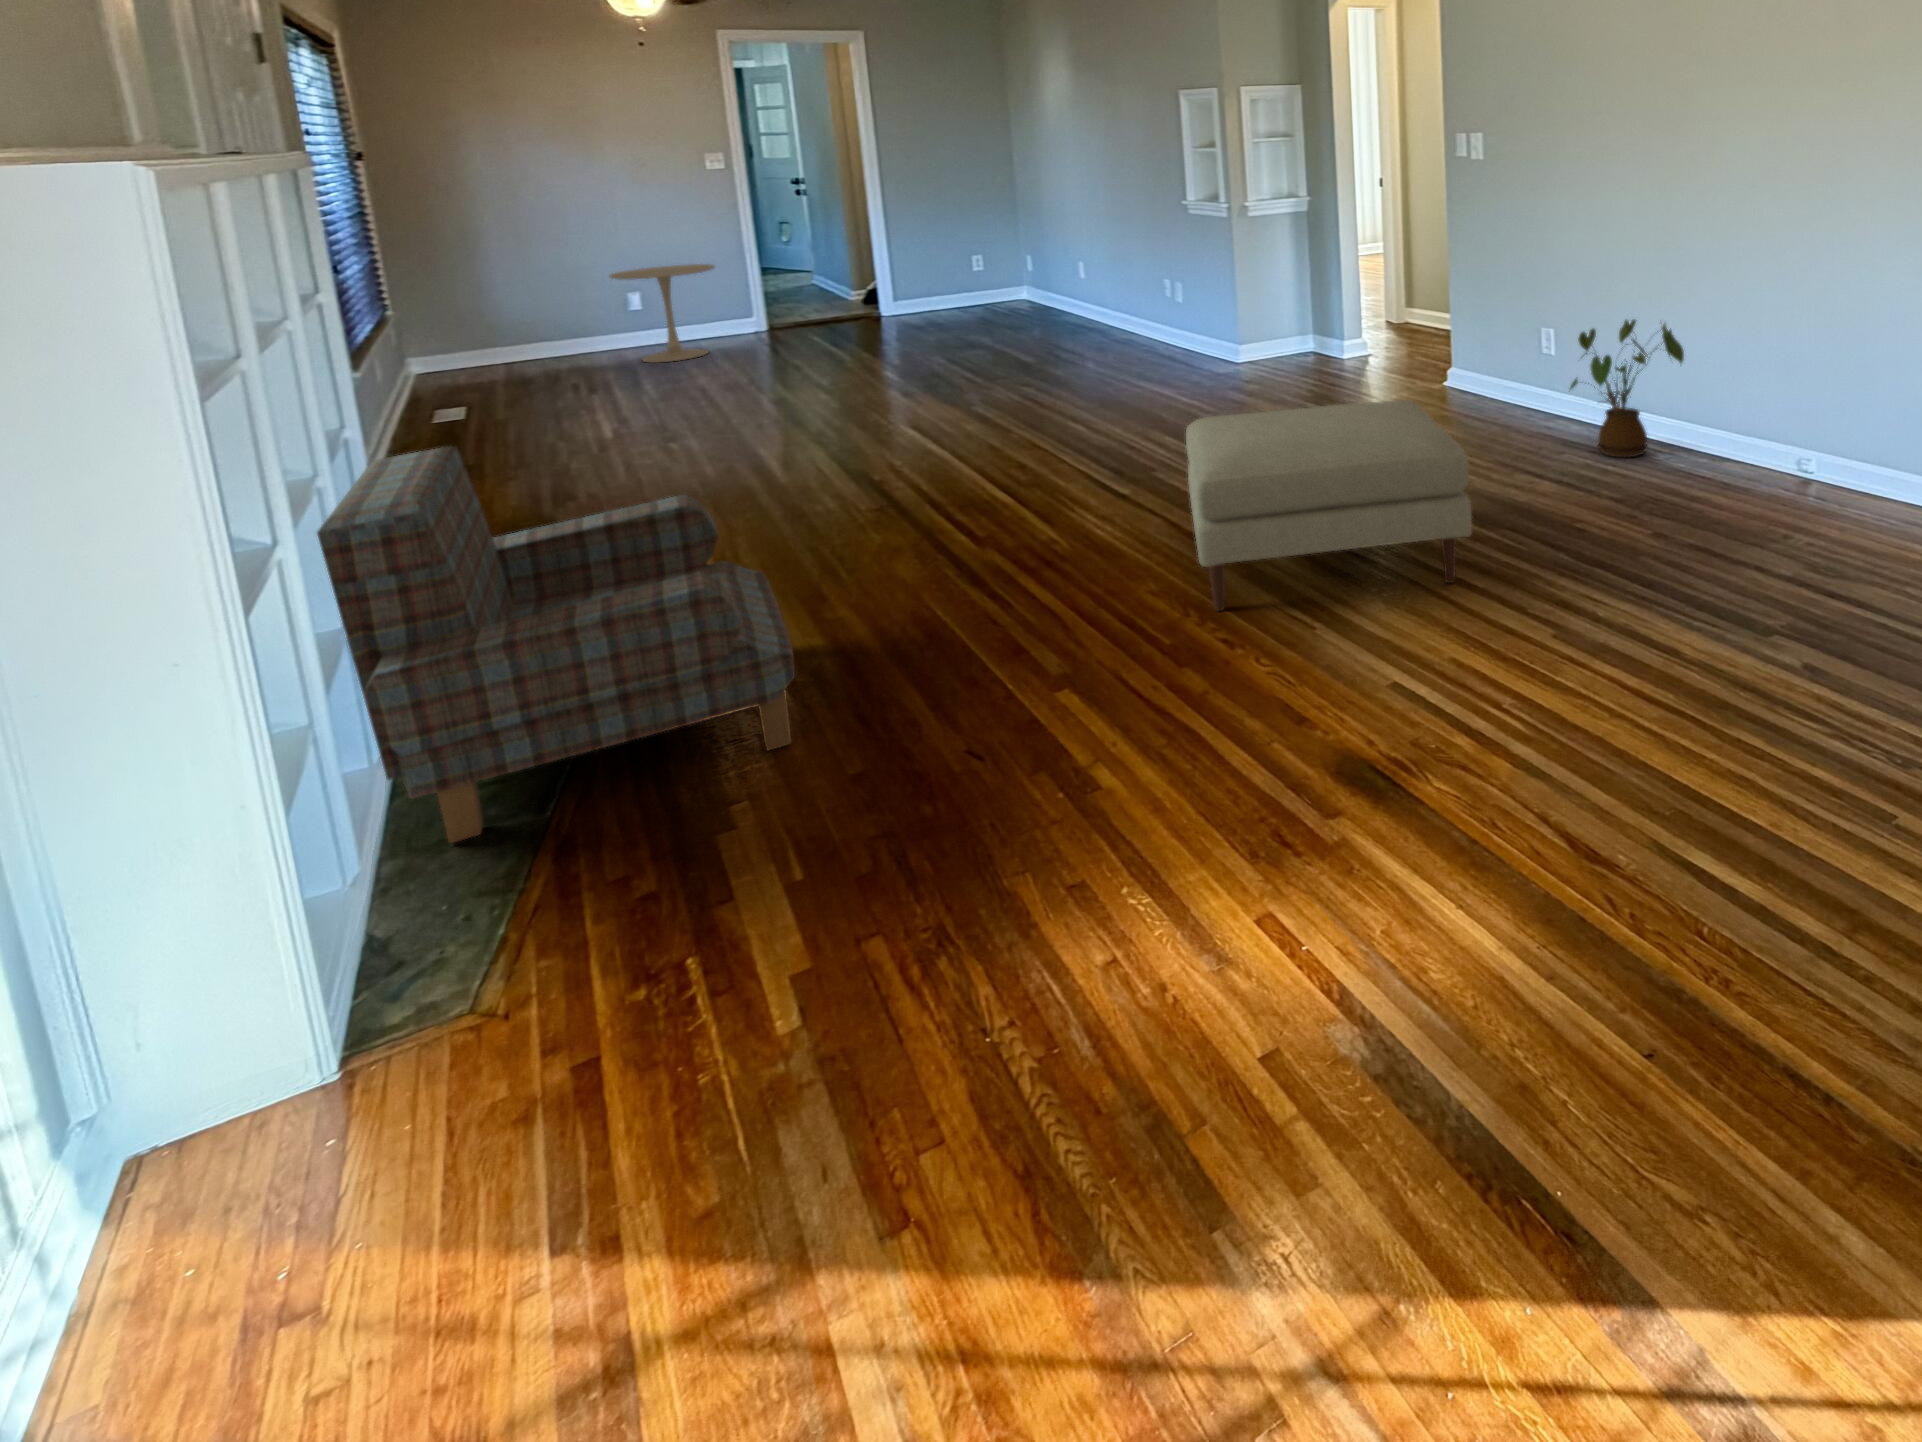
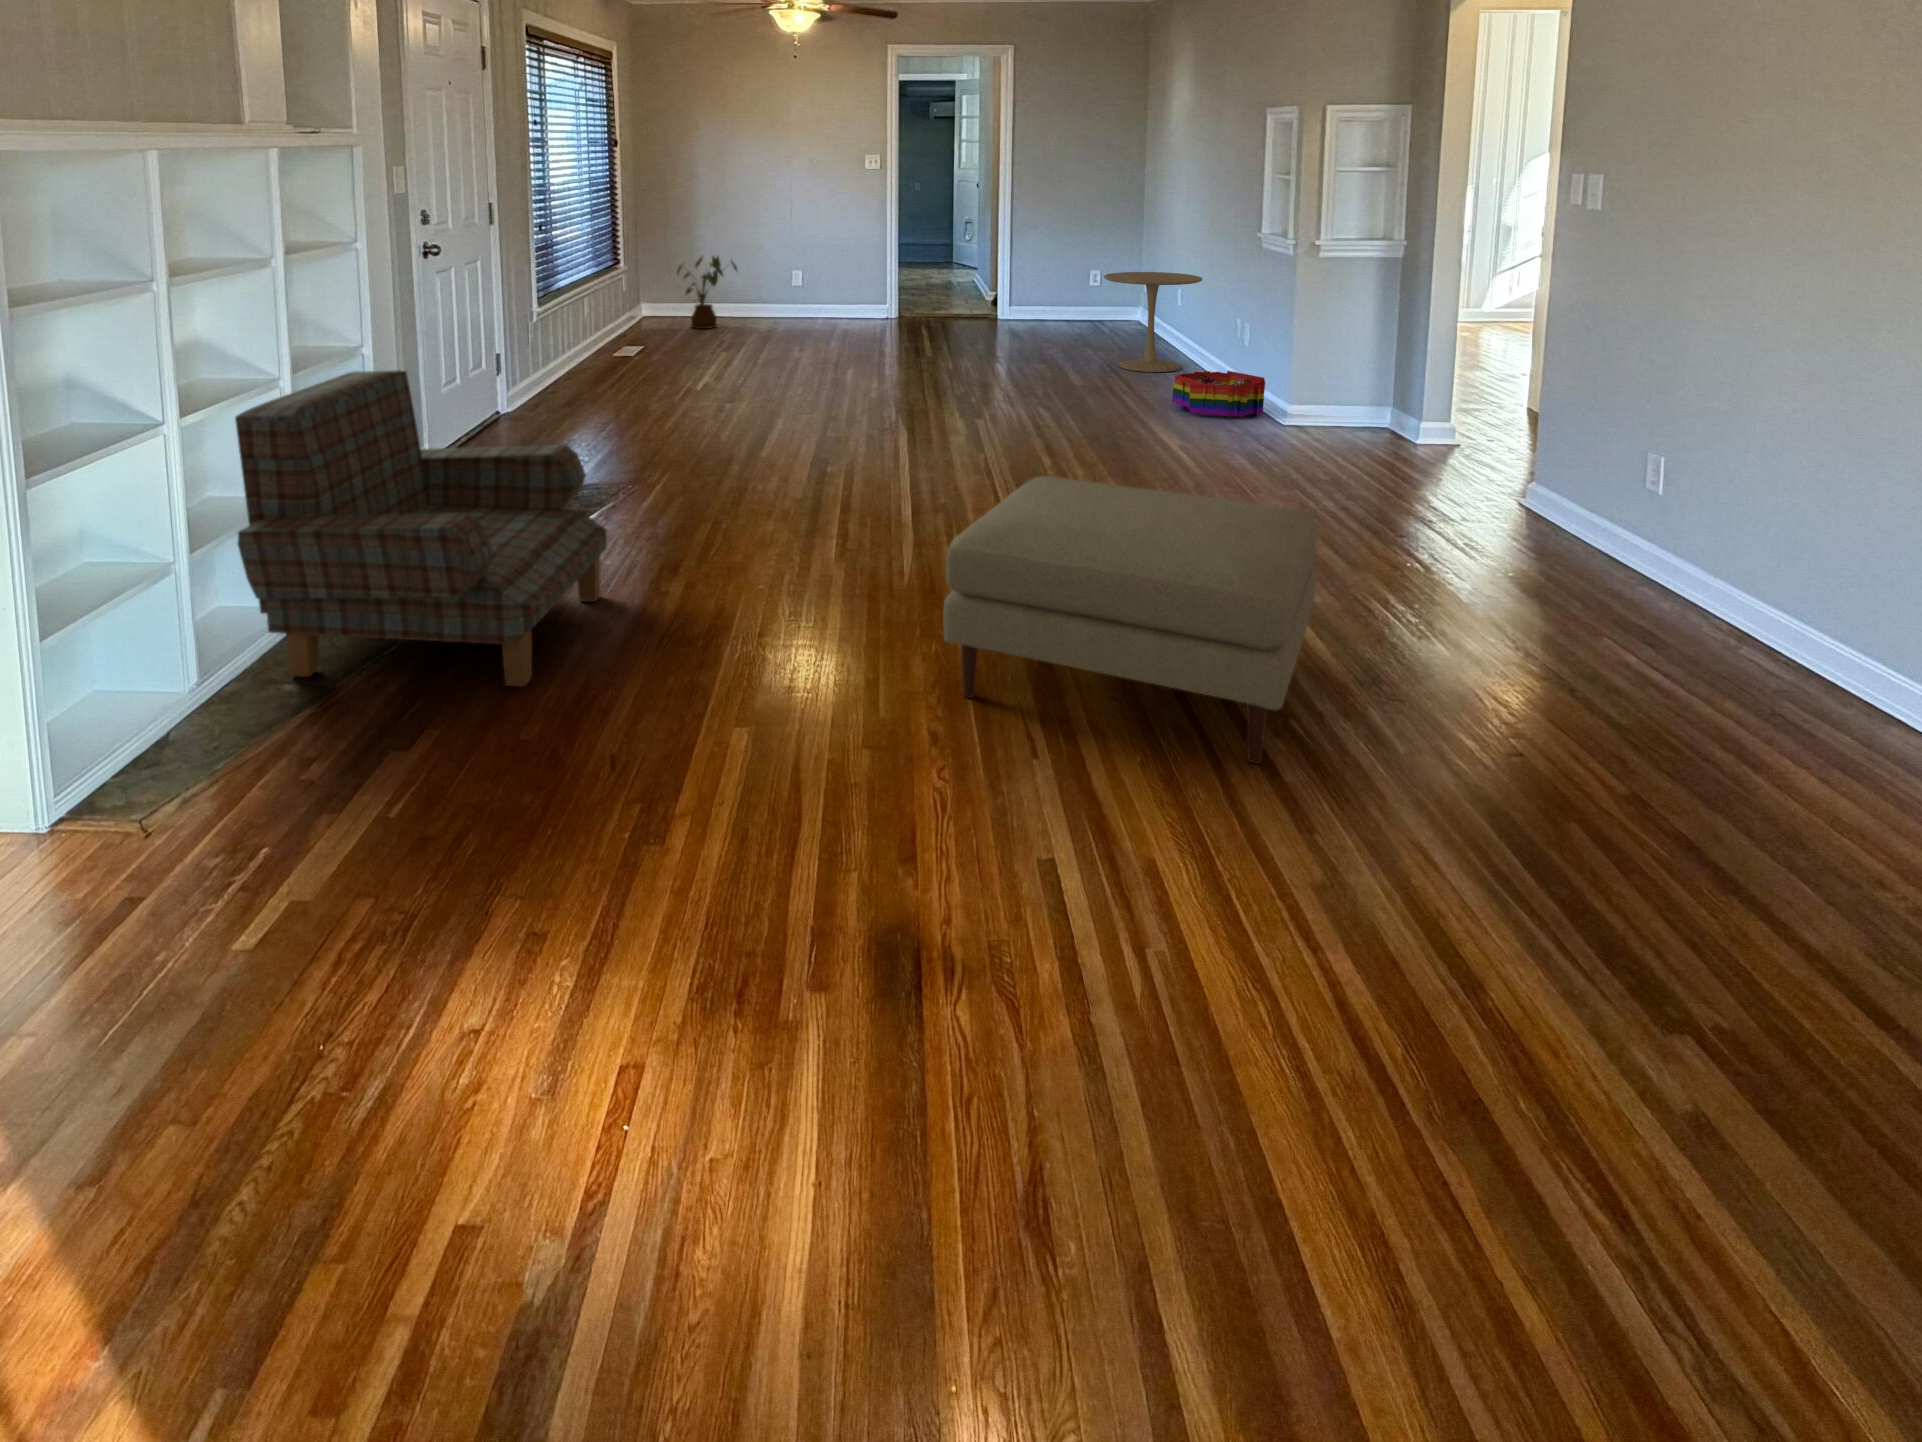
side table: present [610,264,714,363] -> present [1104,272,1202,372]
house plant: present [1570,320,1684,458] -> present [677,256,737,329]
storage bin: none [1135,326,1215,368] -> present [1172,371,1265,417]

